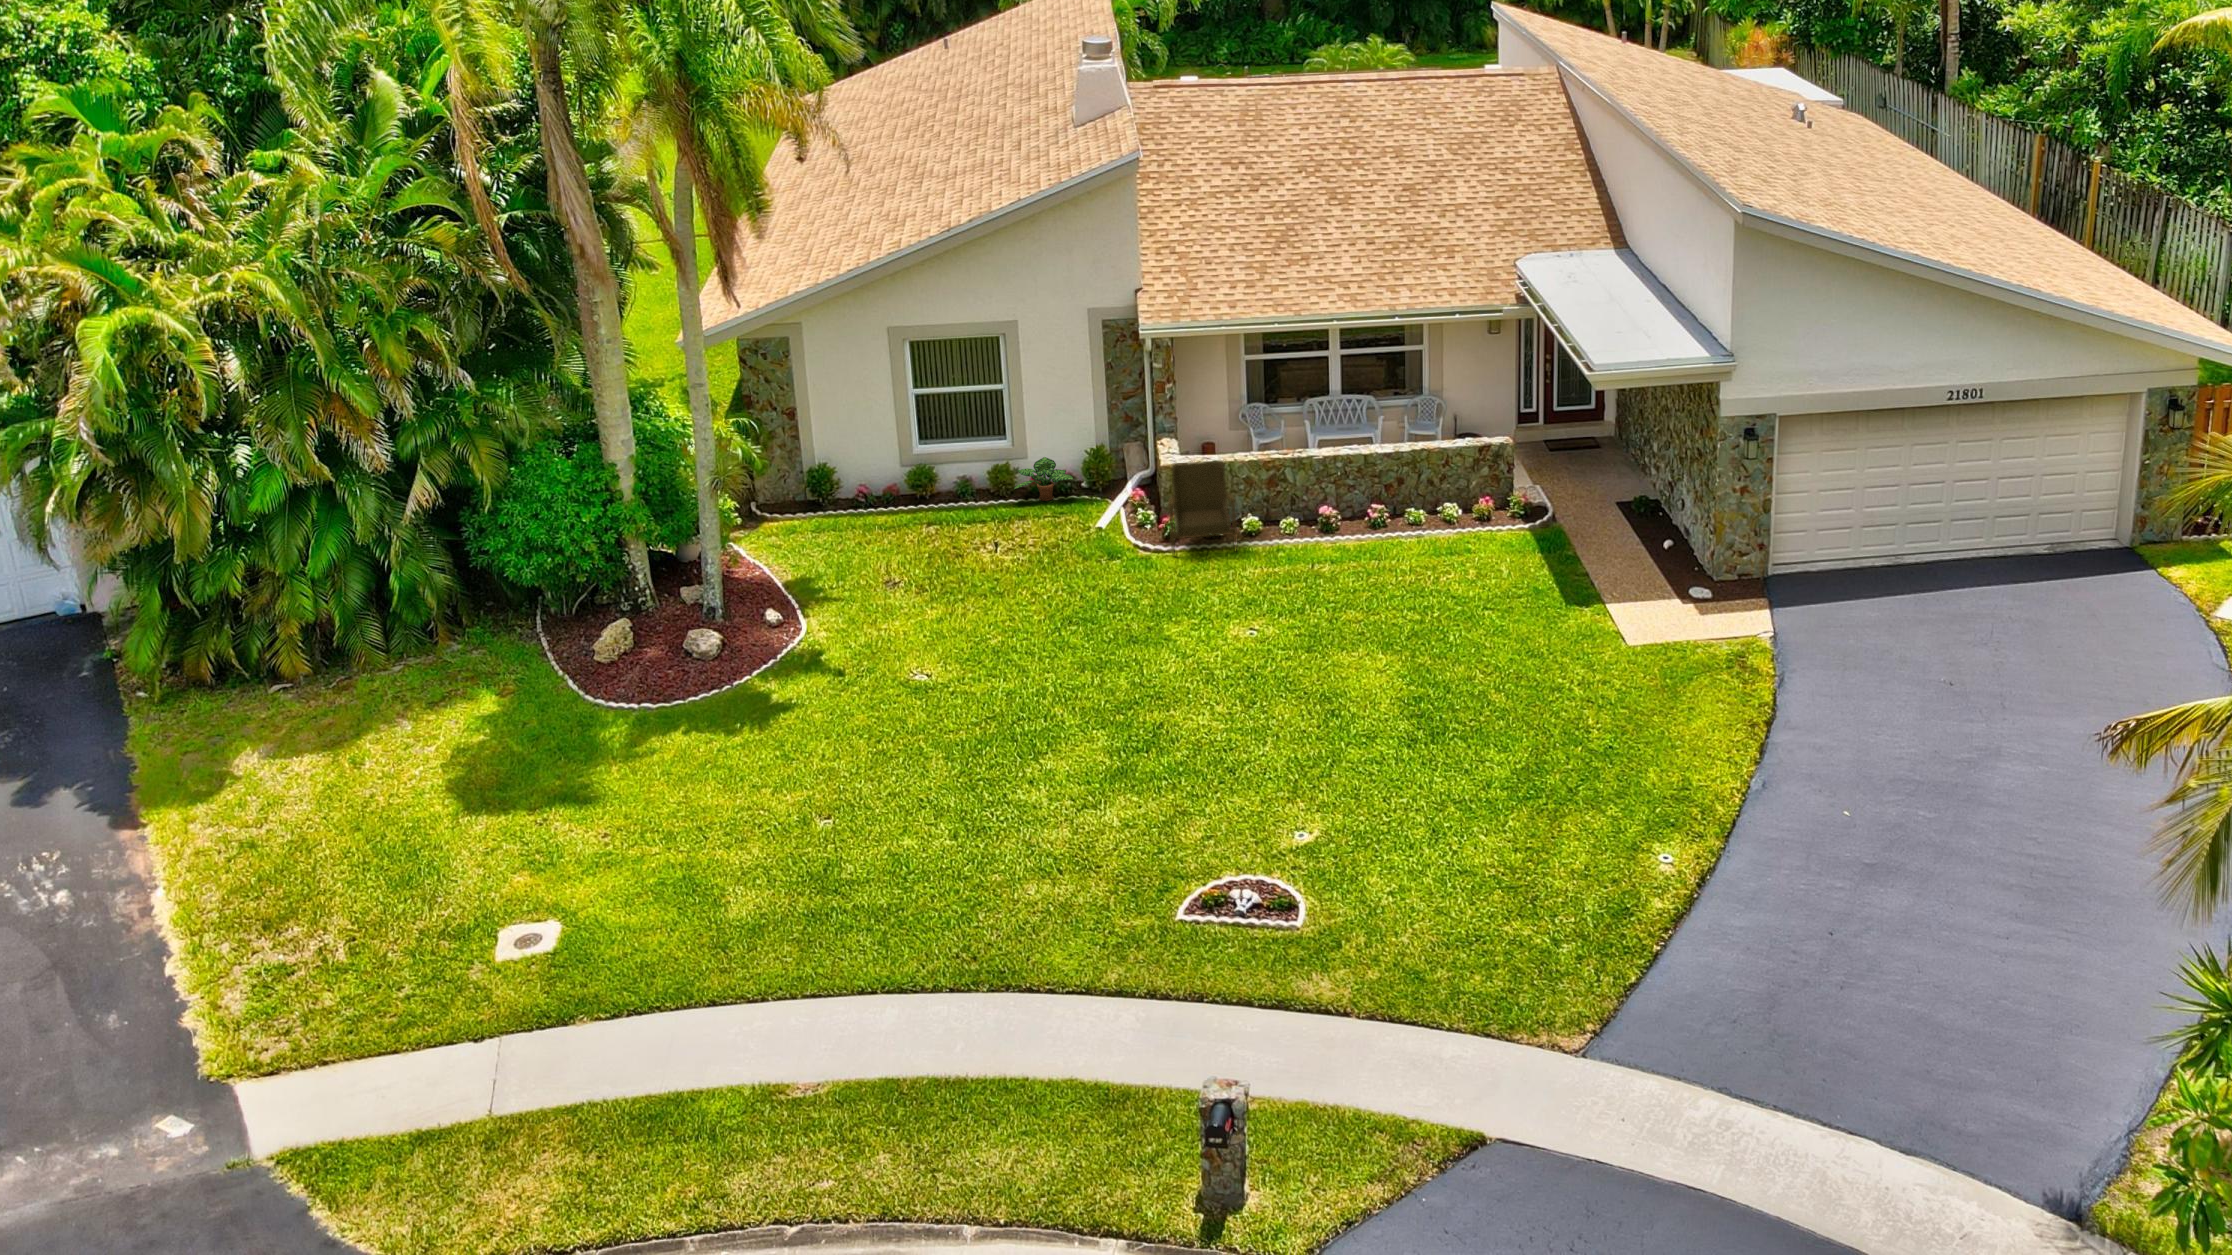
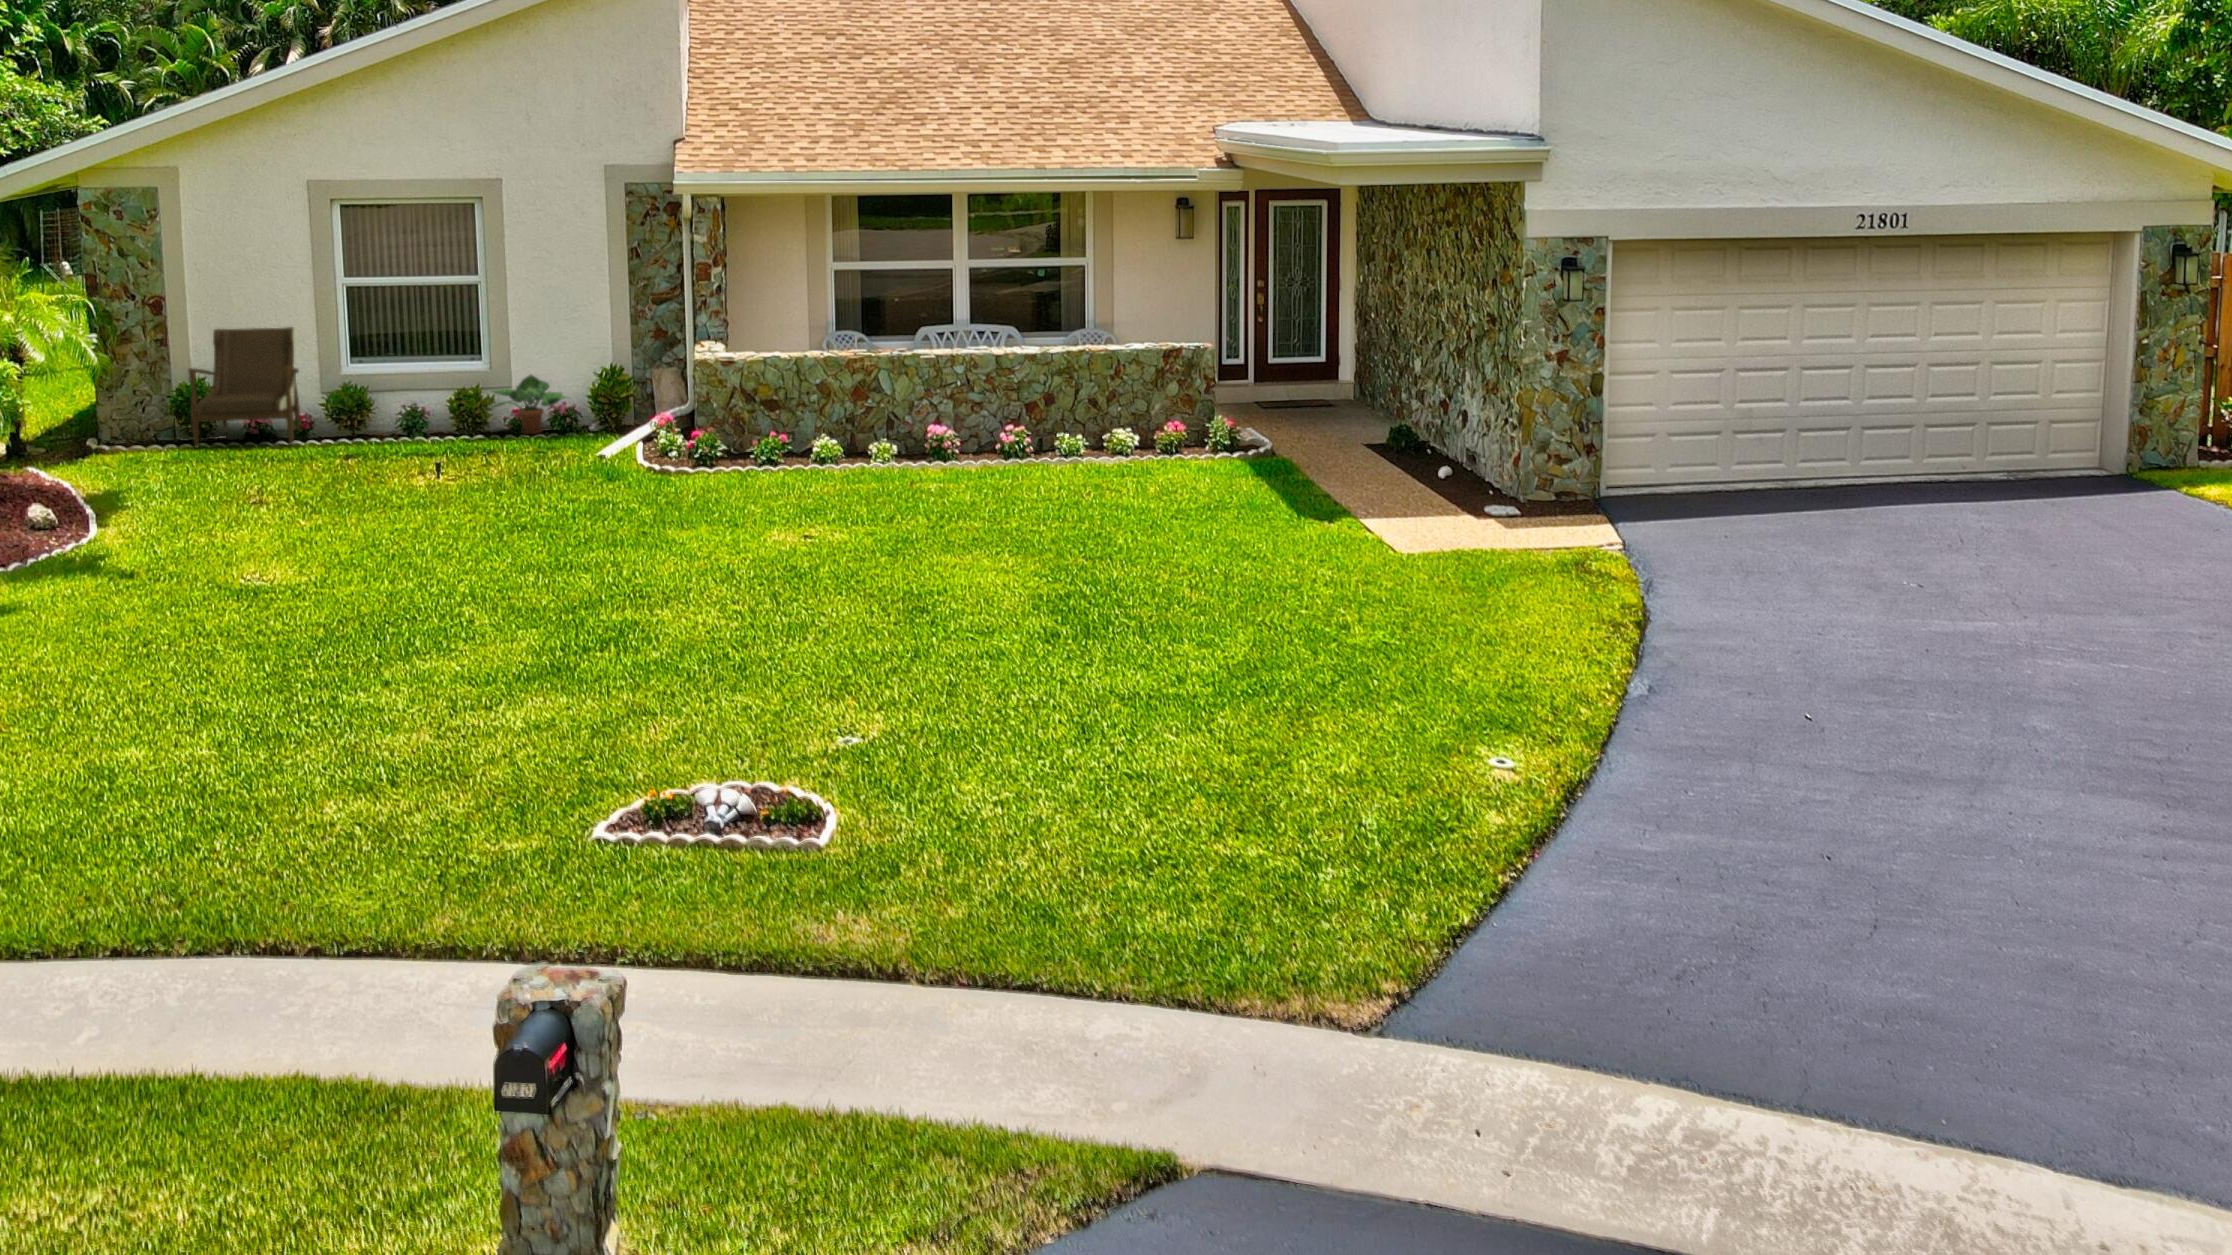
armchair: present [1168,460,1237,555] -> present [189,327,300,448]

